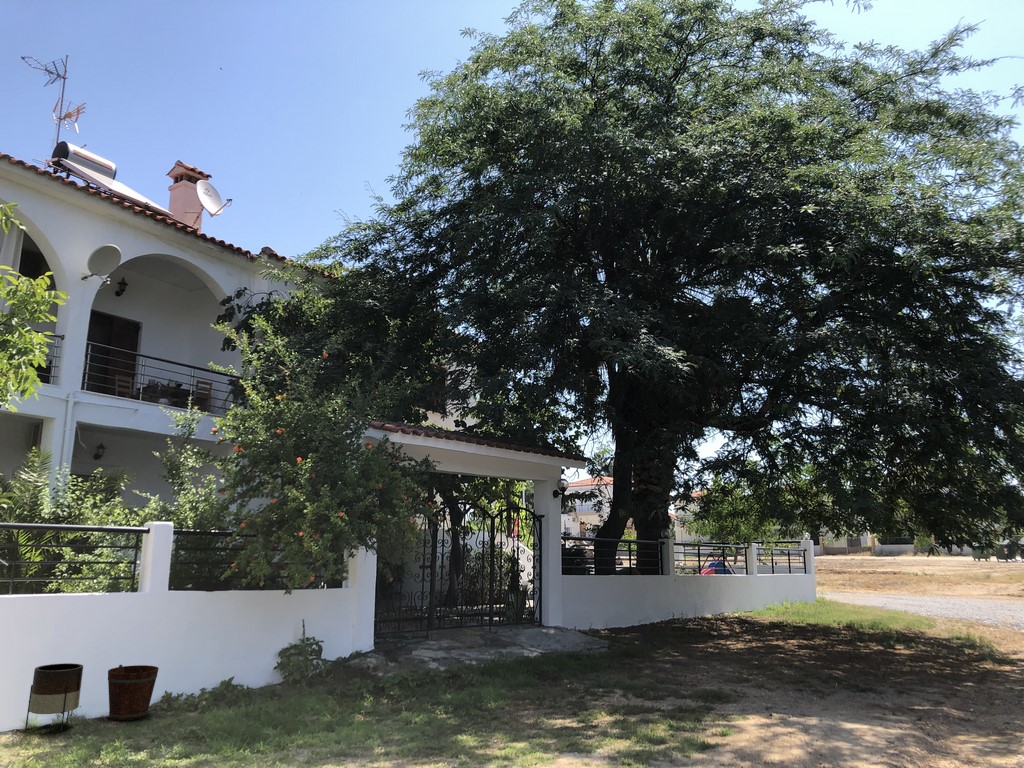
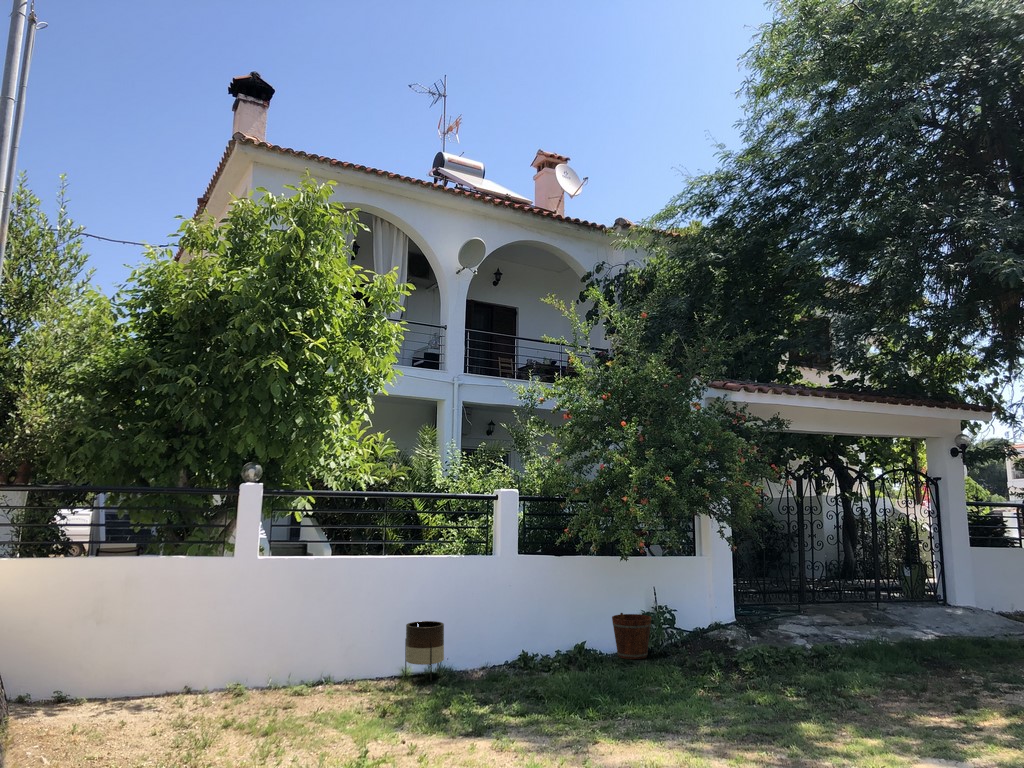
bucket: present [108,665,159,720] -> present [612,613,651,659]

